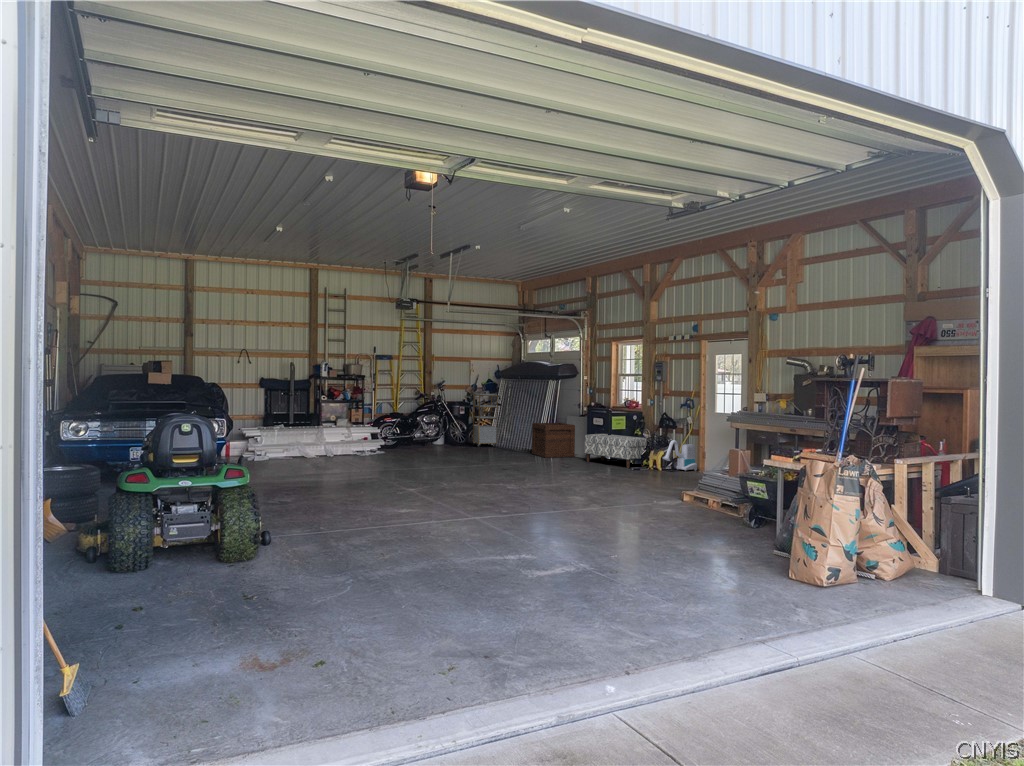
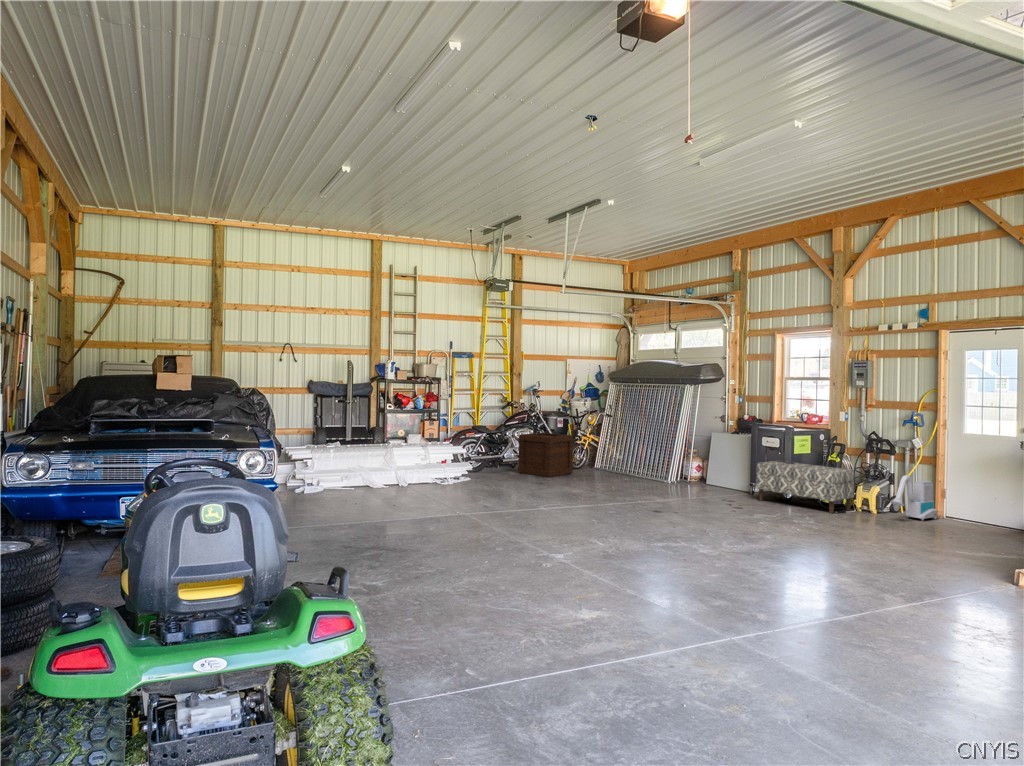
shelving unit: present [473,394,498,447] -> none [578,402,613,472]
wooden crate: present [532,423,575,458] -> present [518,433,573,477]

